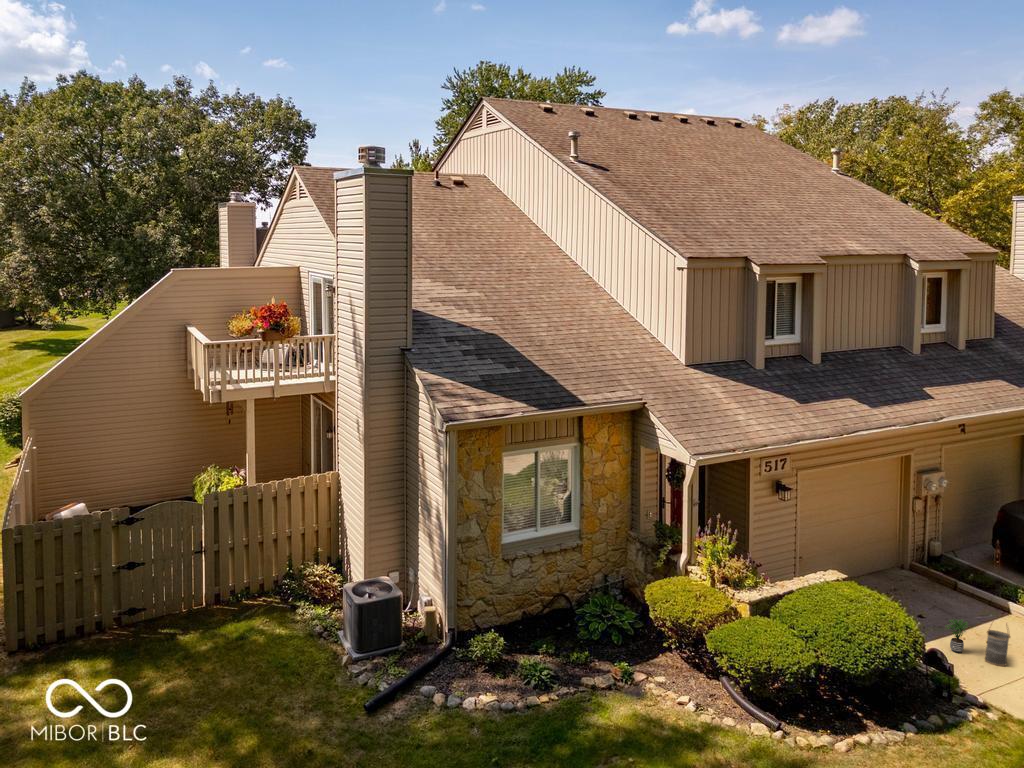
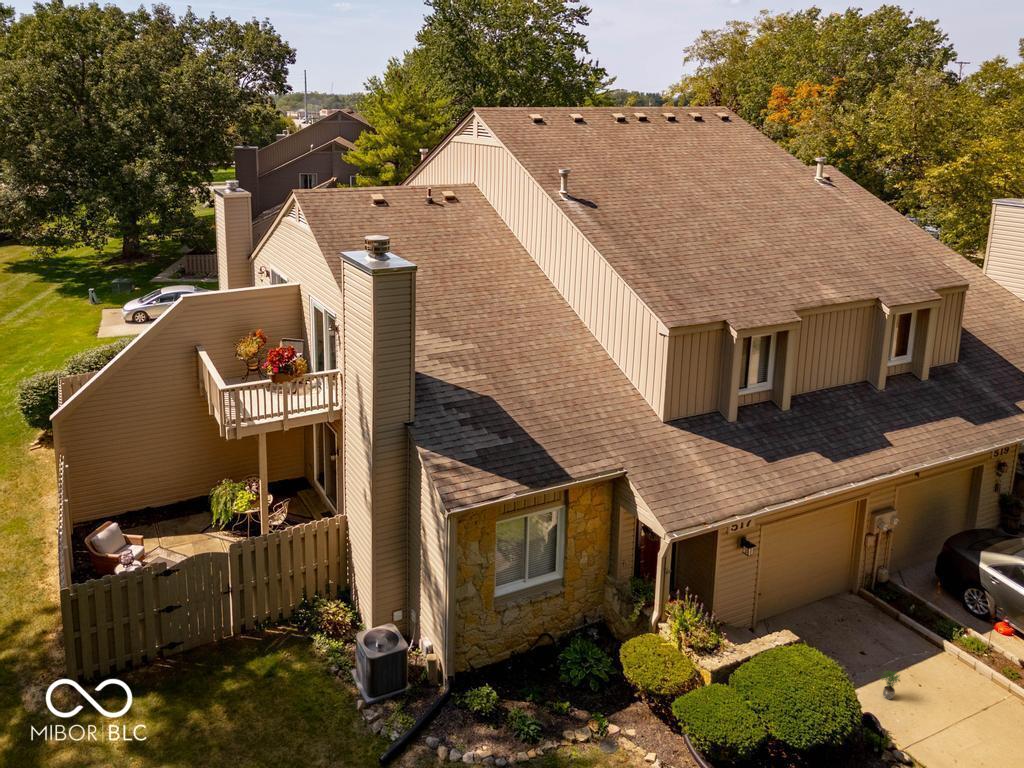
basket: present [985,623,1010,666] -> none [911,676,935,715]

